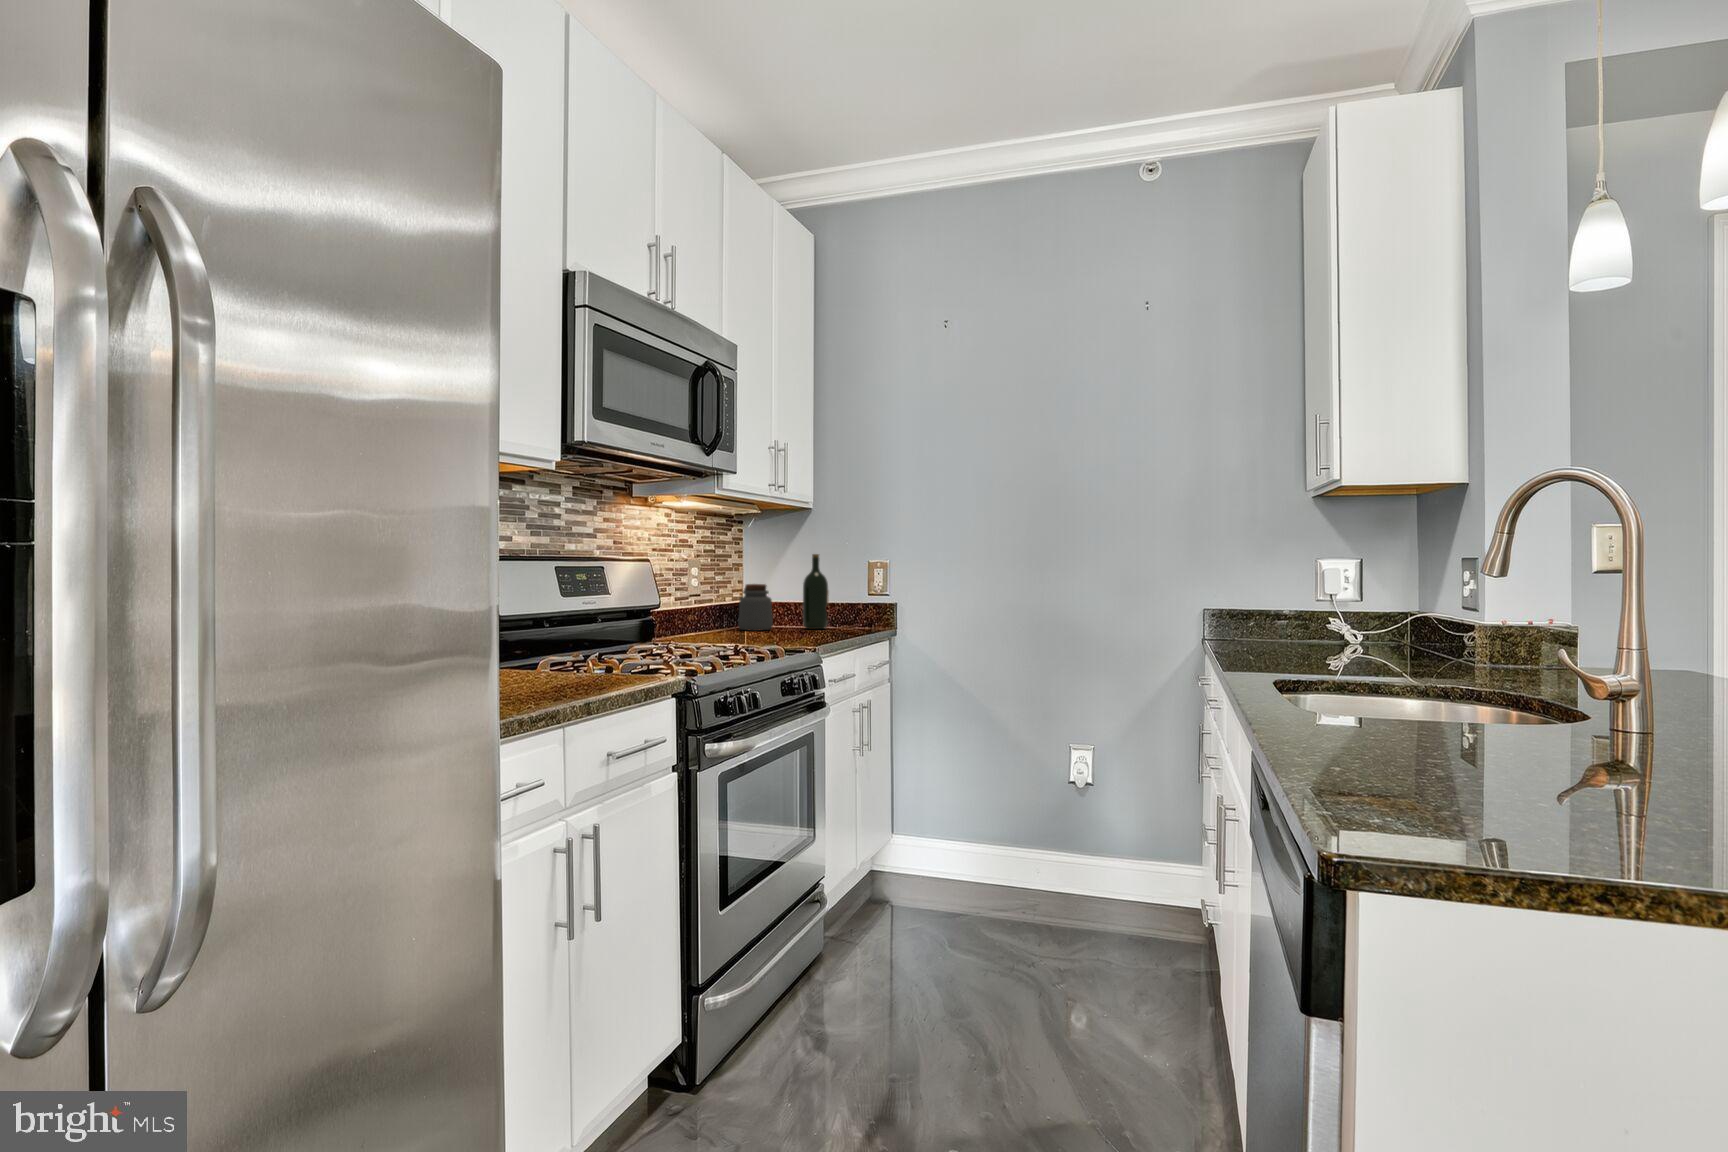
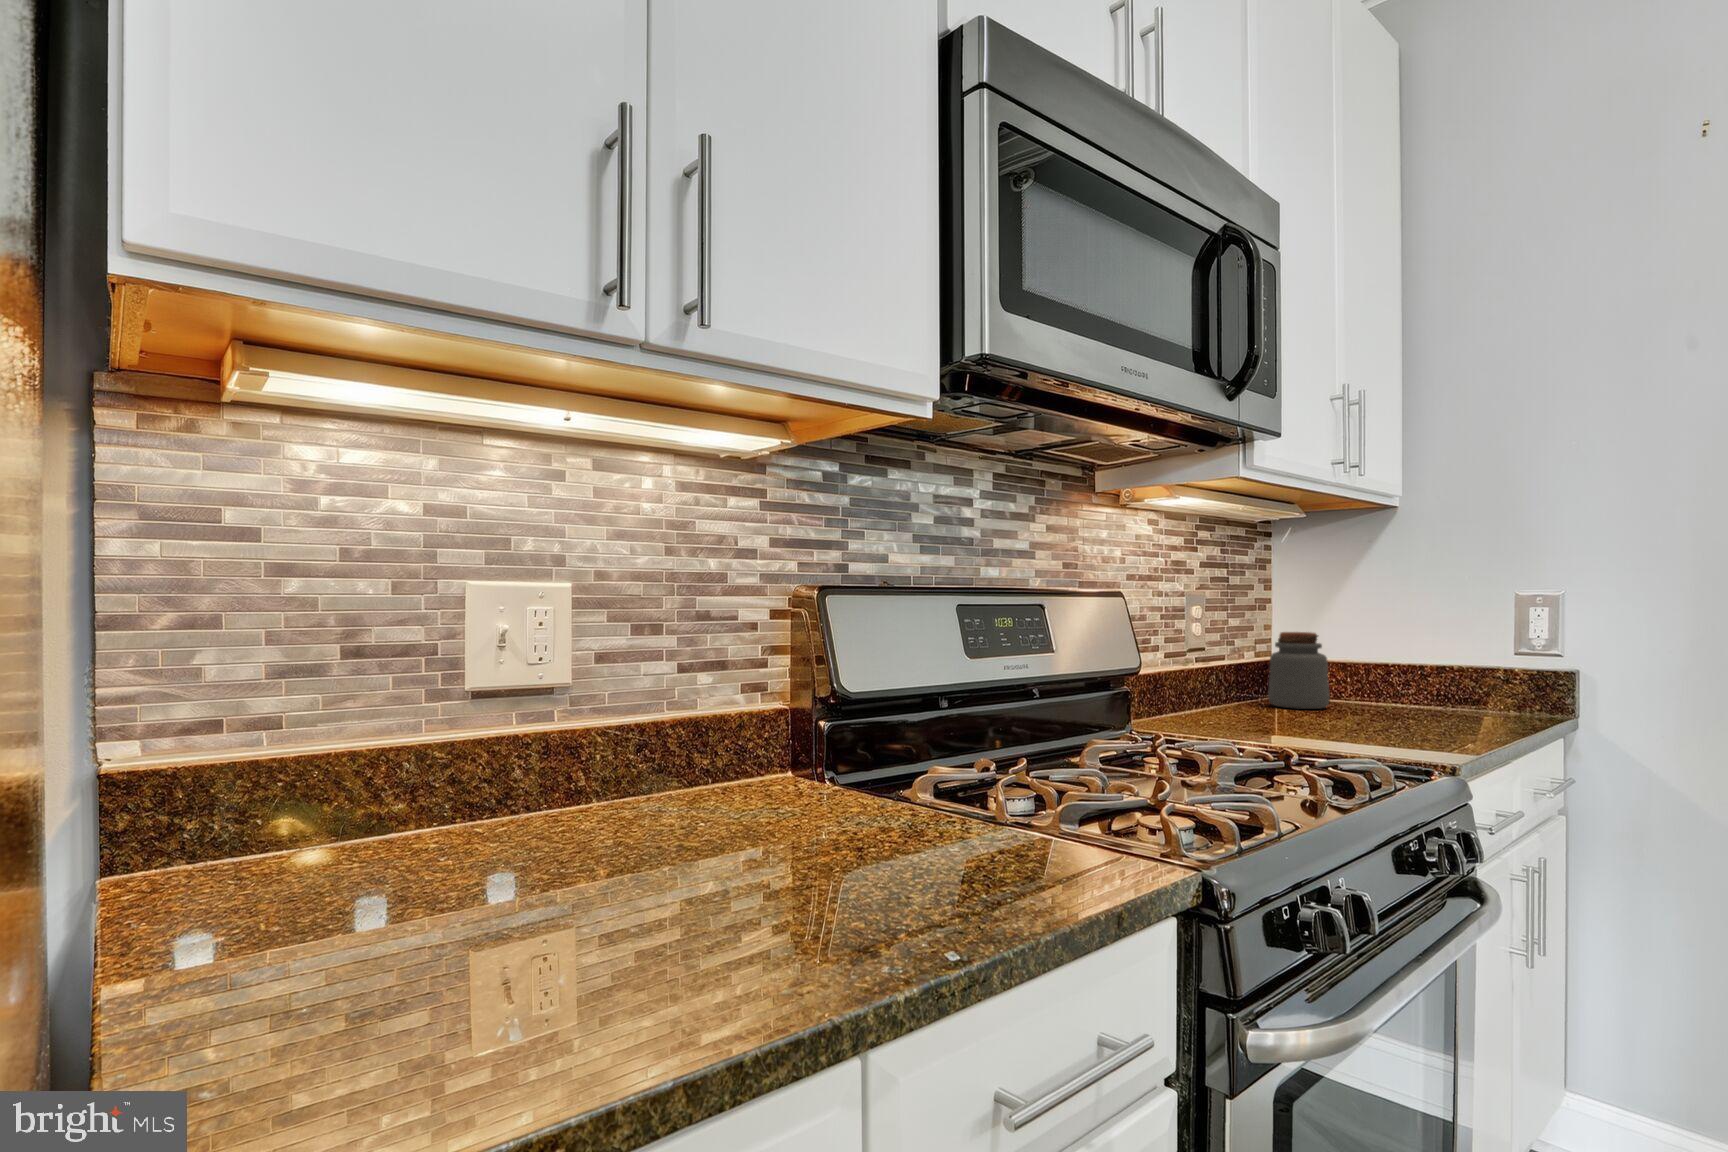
wine bottle: present [803,554,829,629] -> none [1383,583,1433,711]

